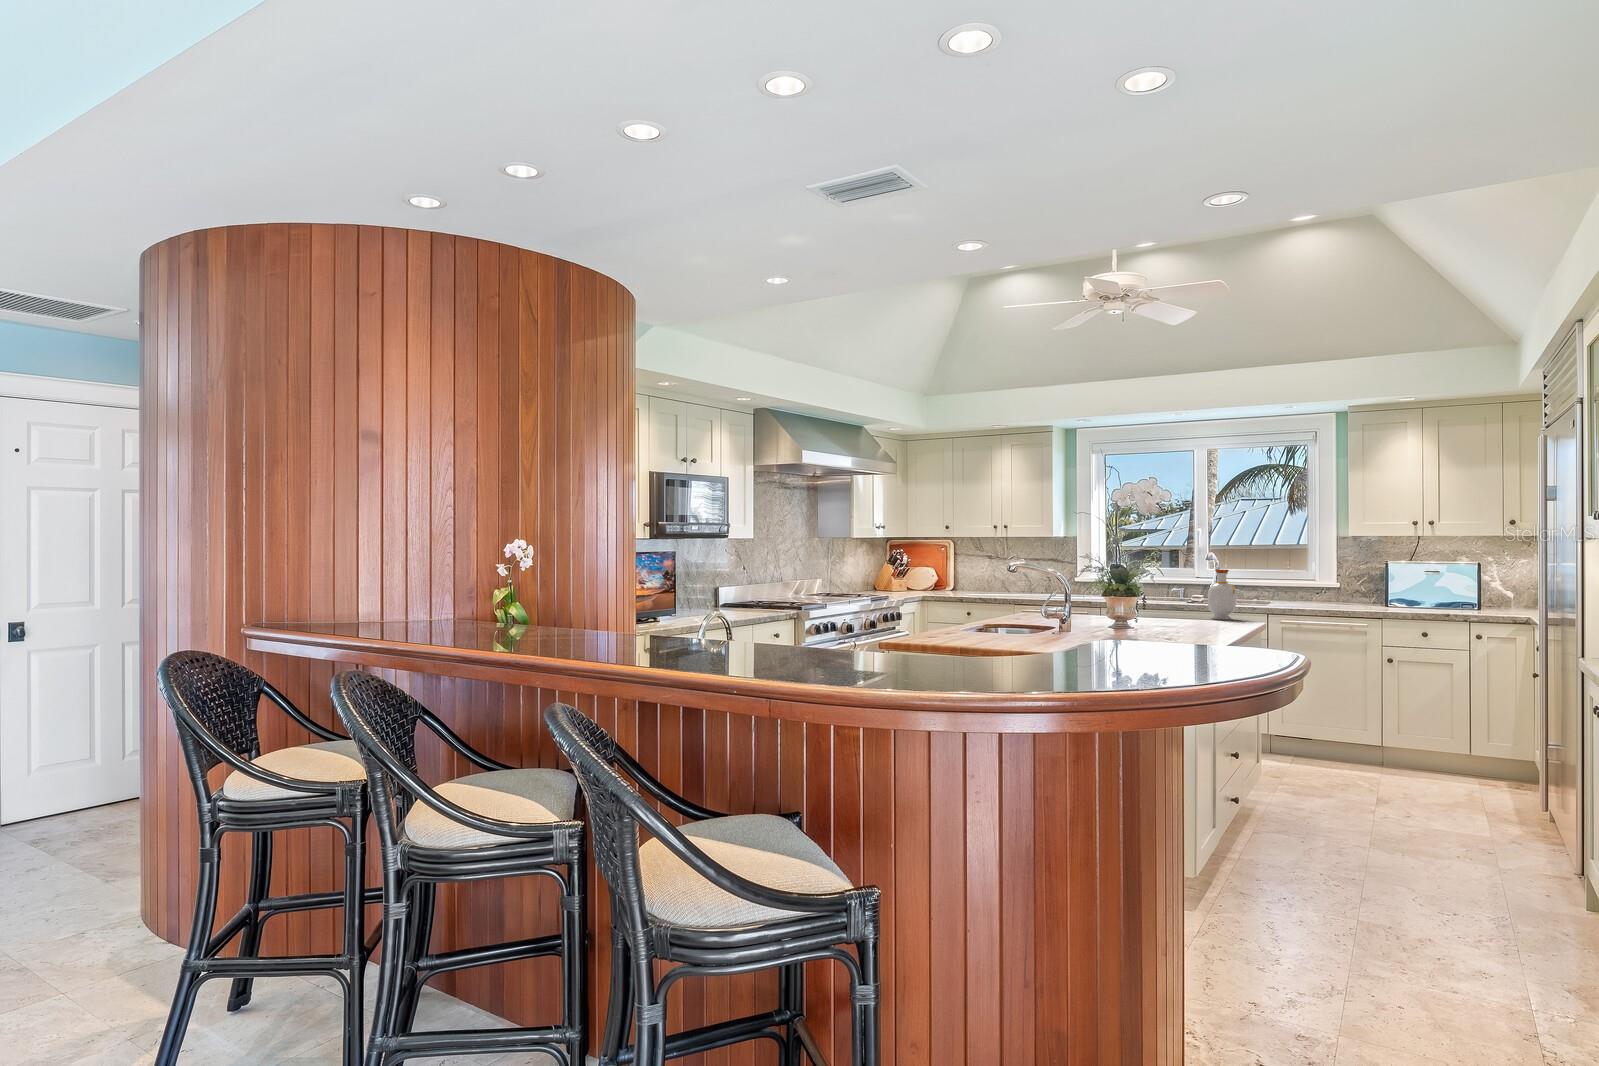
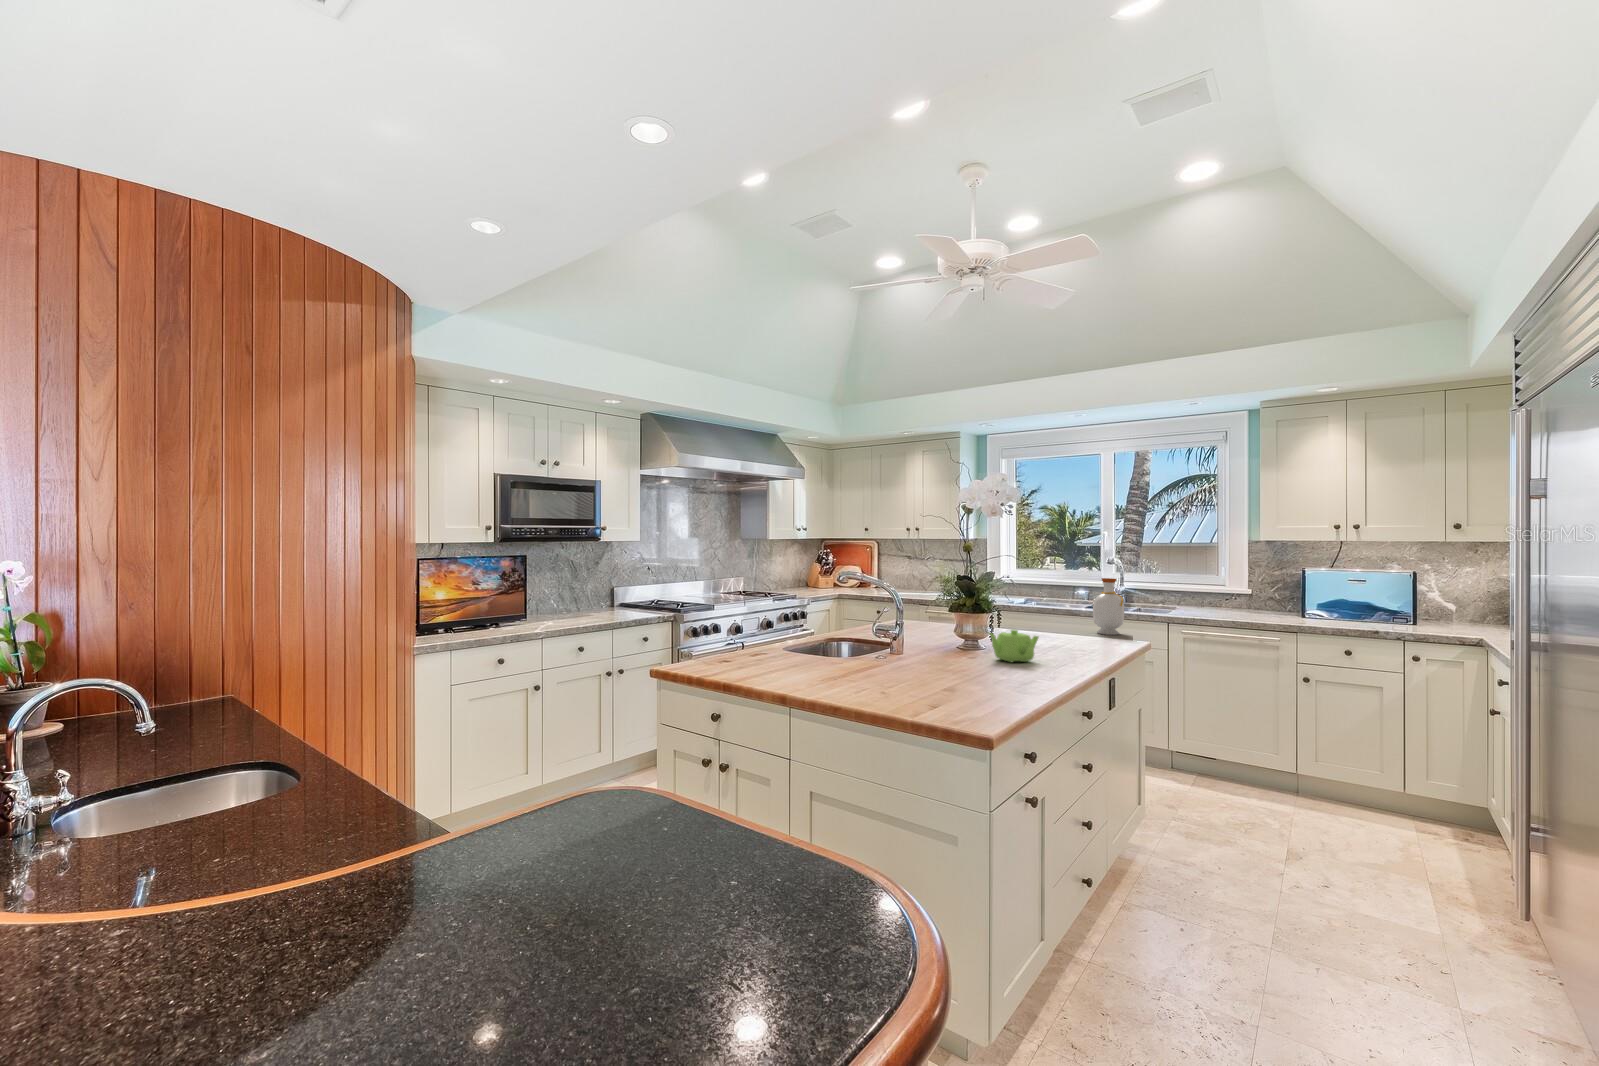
teapot: none [1144,607,1183,634] -> present [989,630,1038,662]

